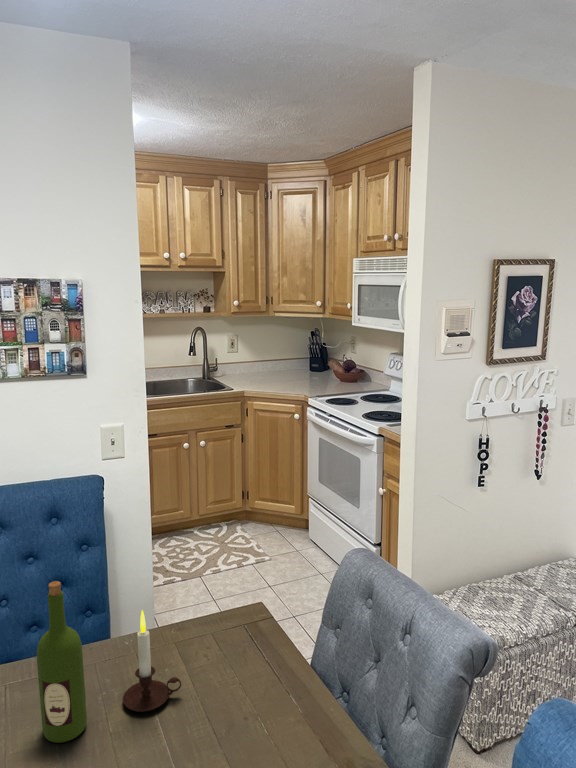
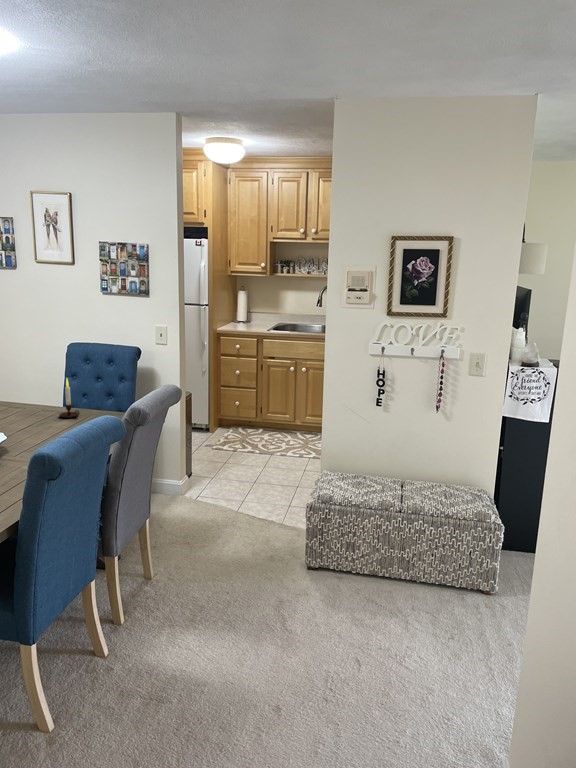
wine bottle: present [37,581,87,743] -> none [29,356,48,416]

